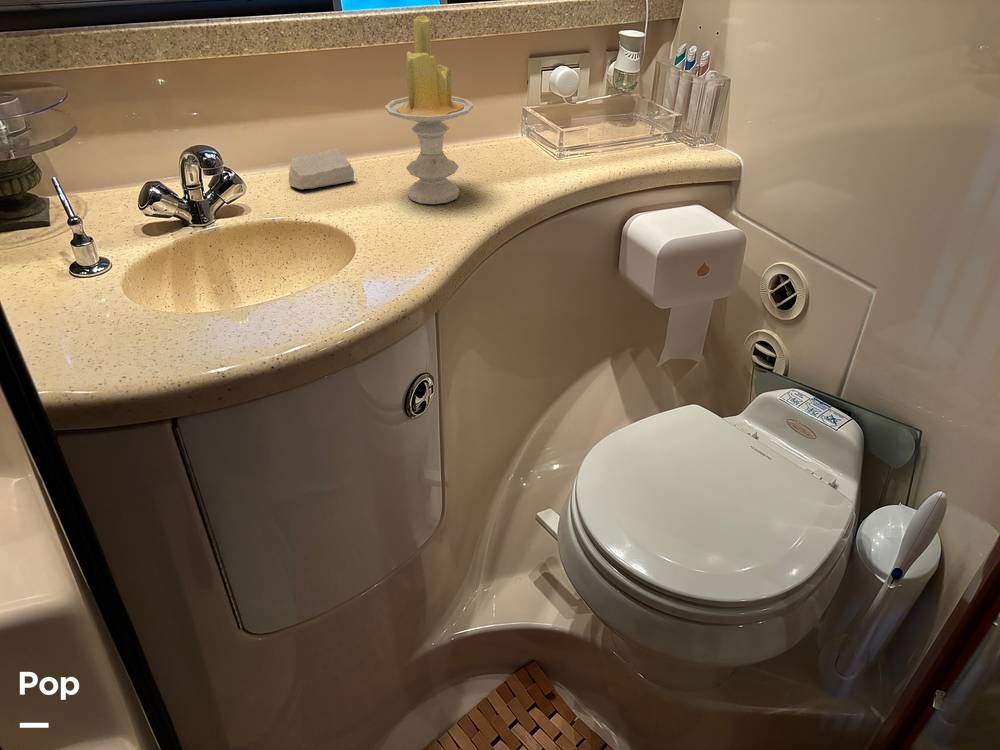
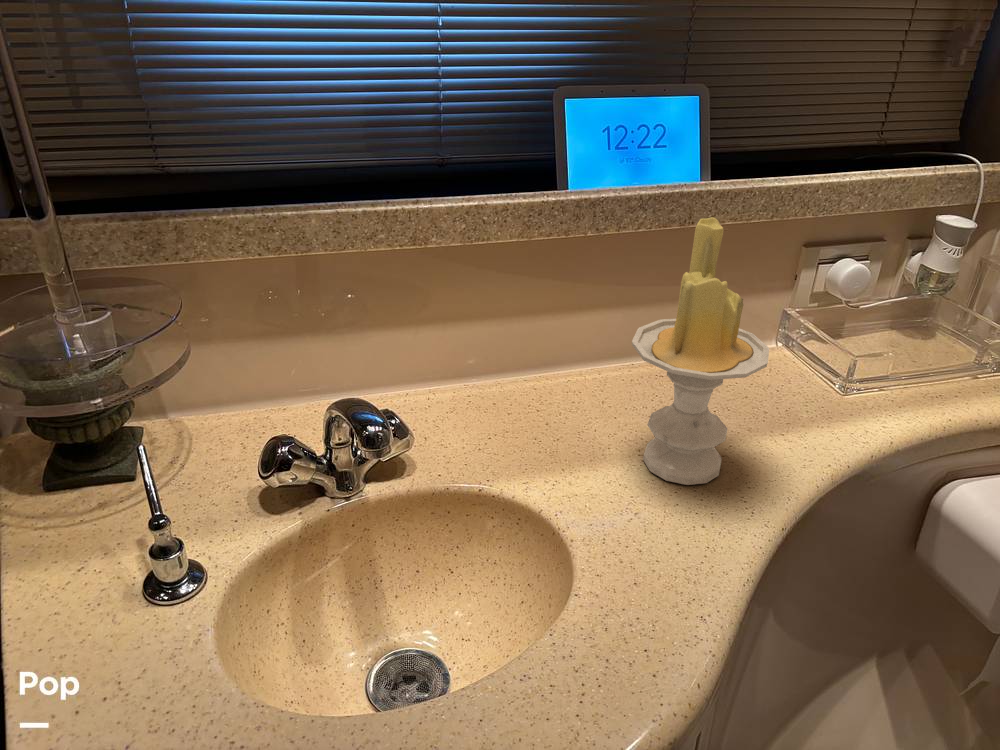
soap bar: present [289,148,354,189] -> none [467,369,560,432]

